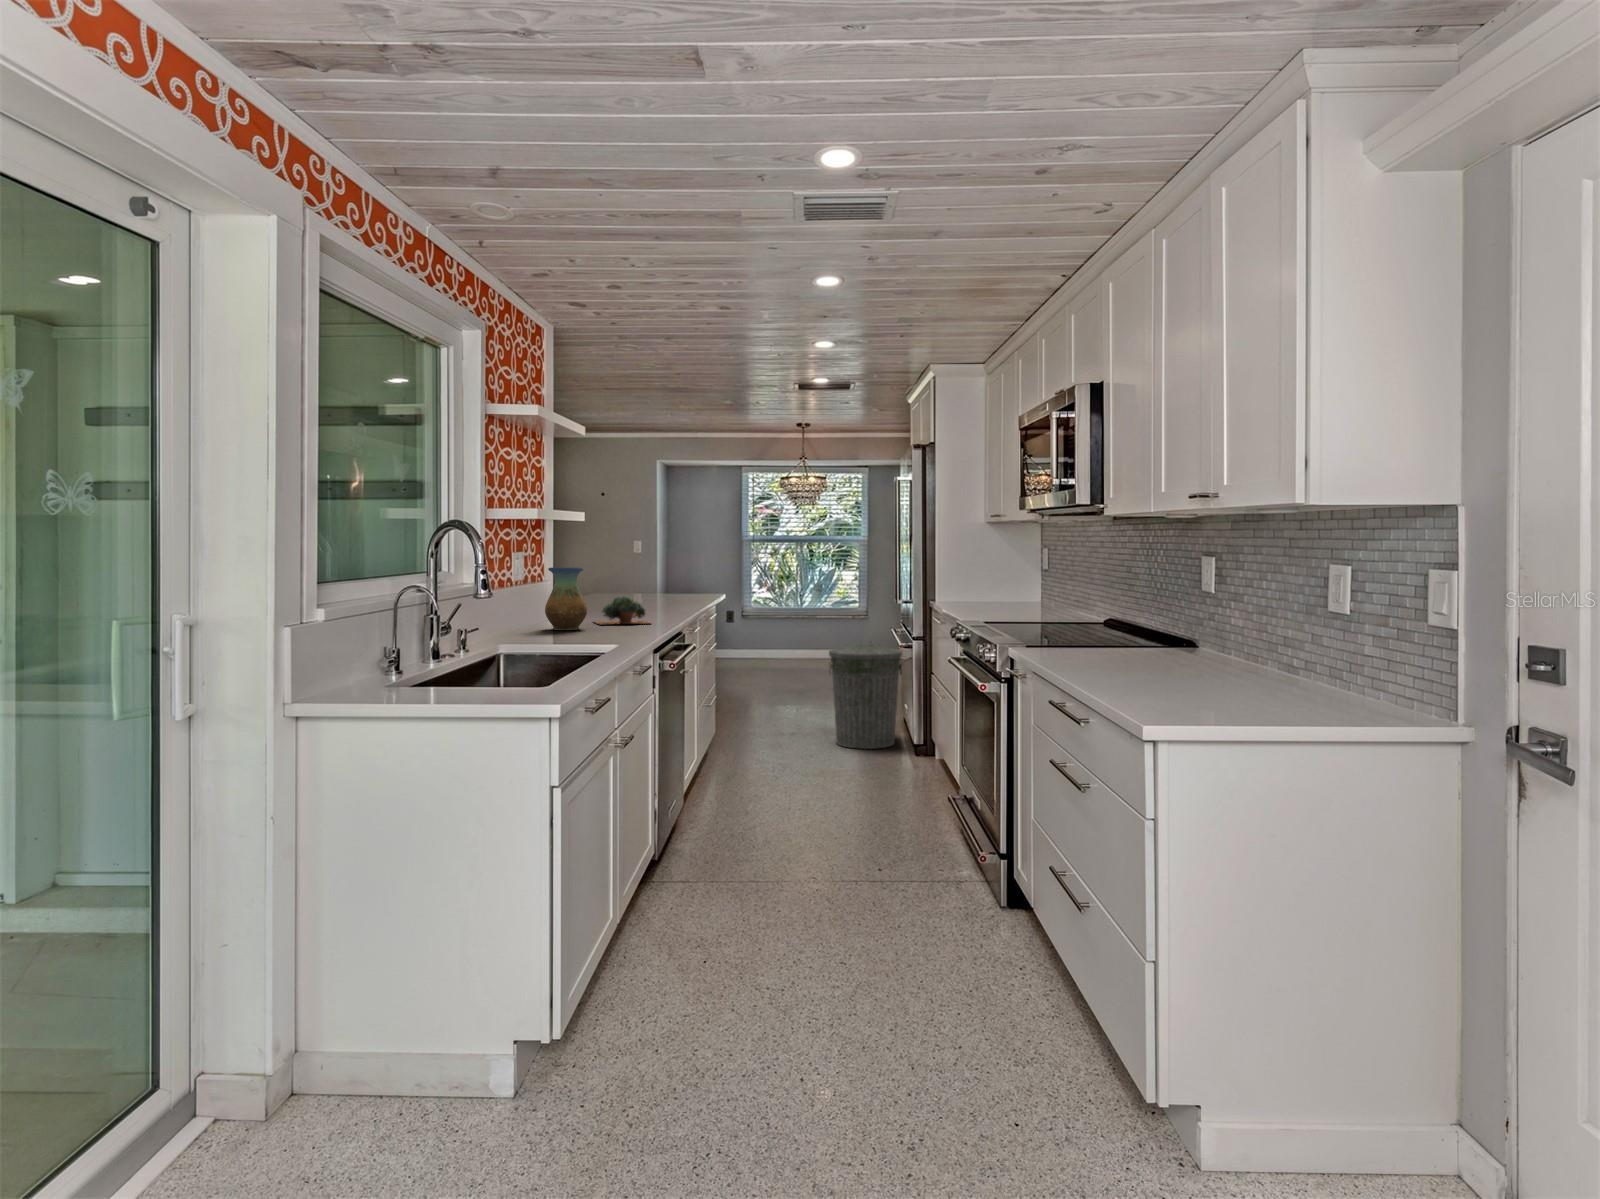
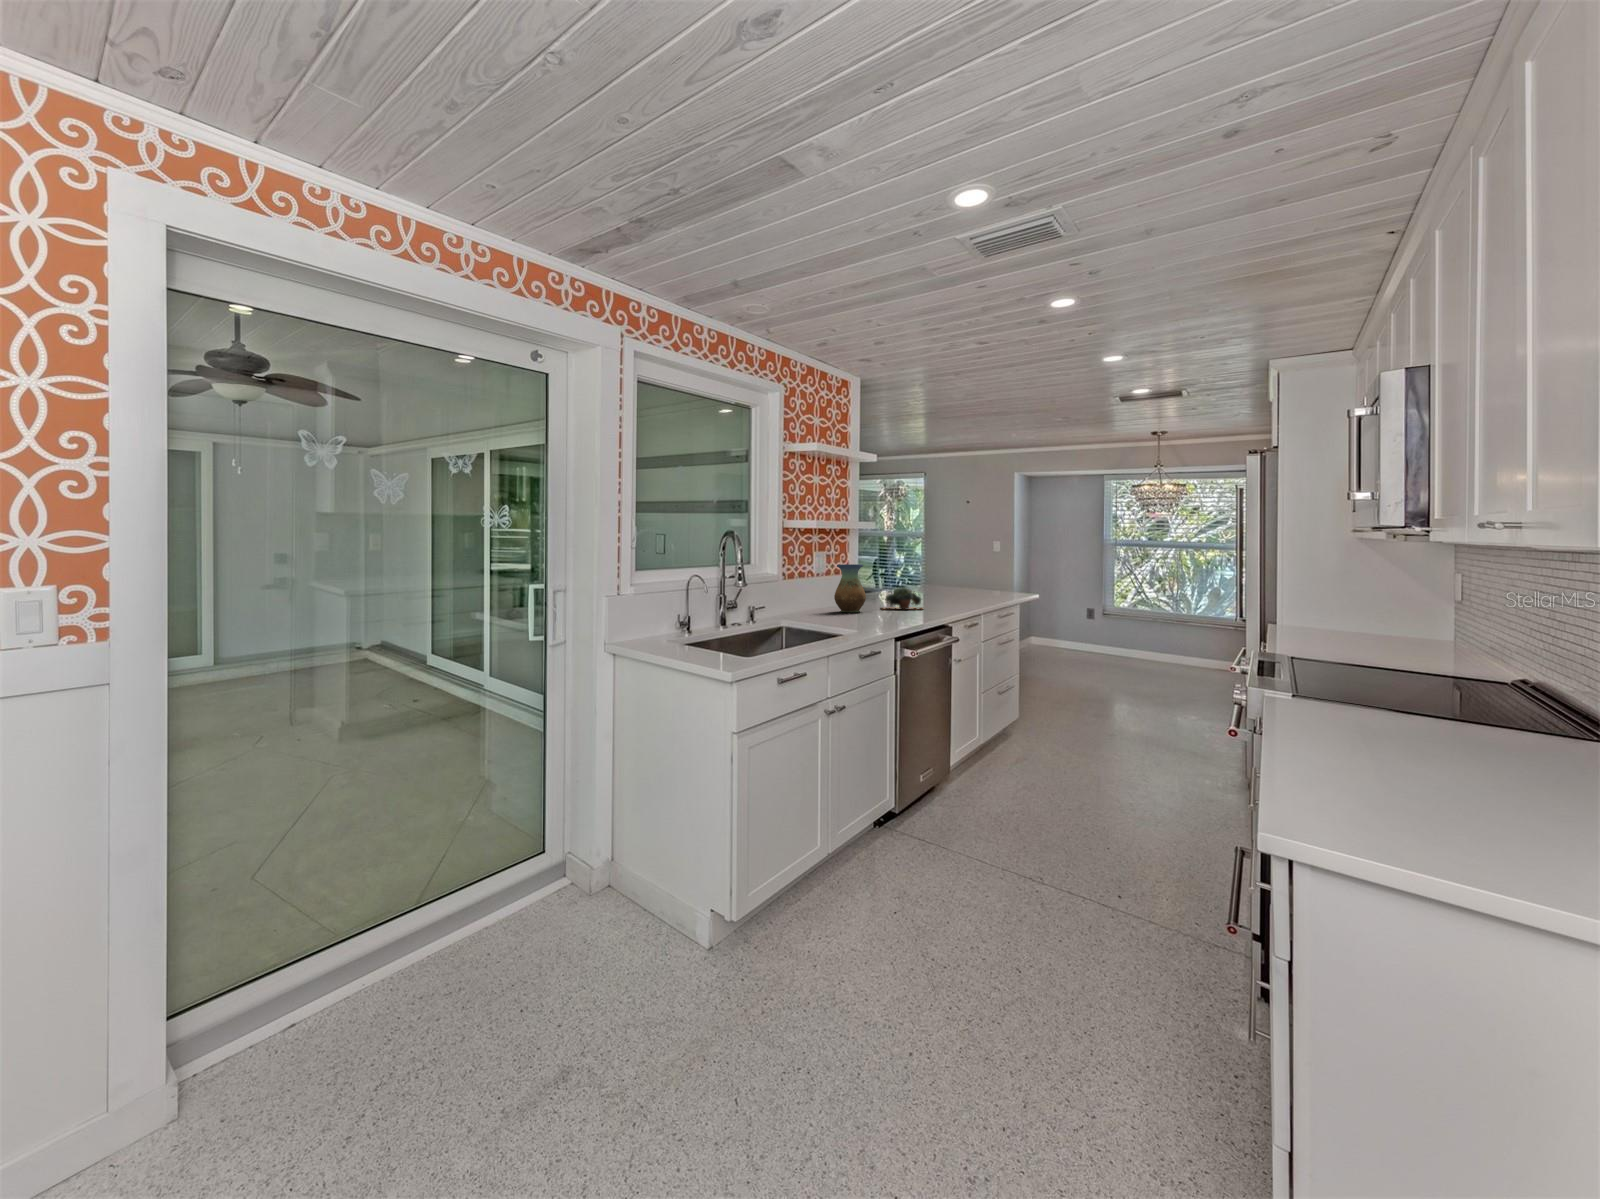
trash can: present [829,644,902,749] -> none [1127,632,1203,735]

